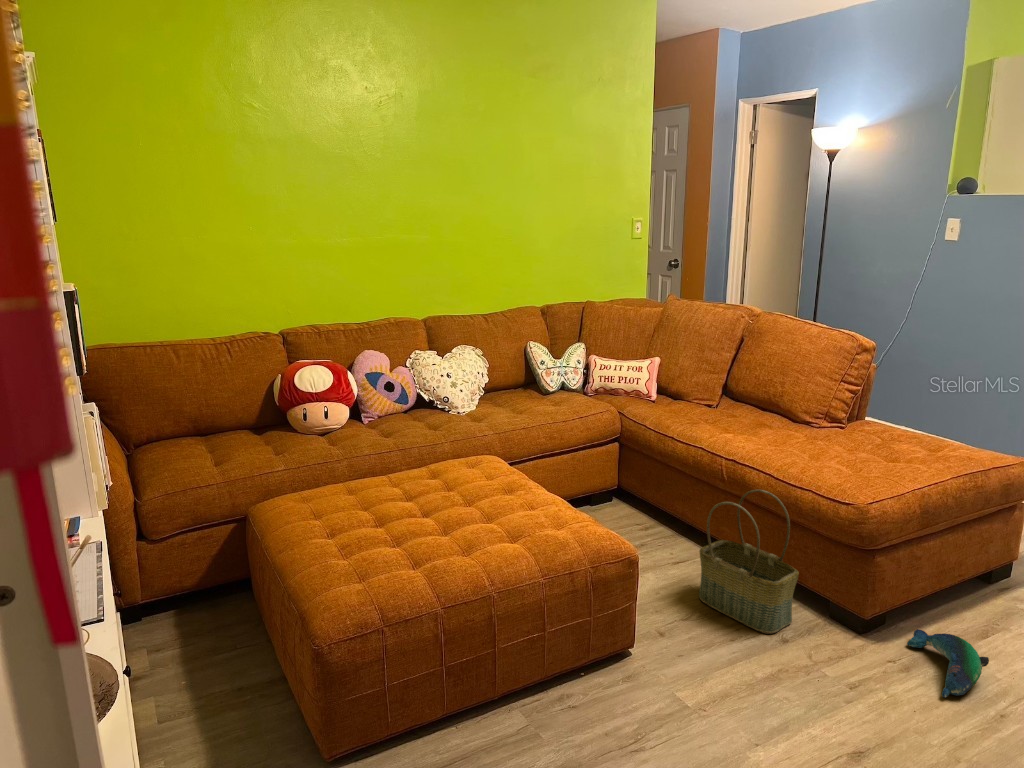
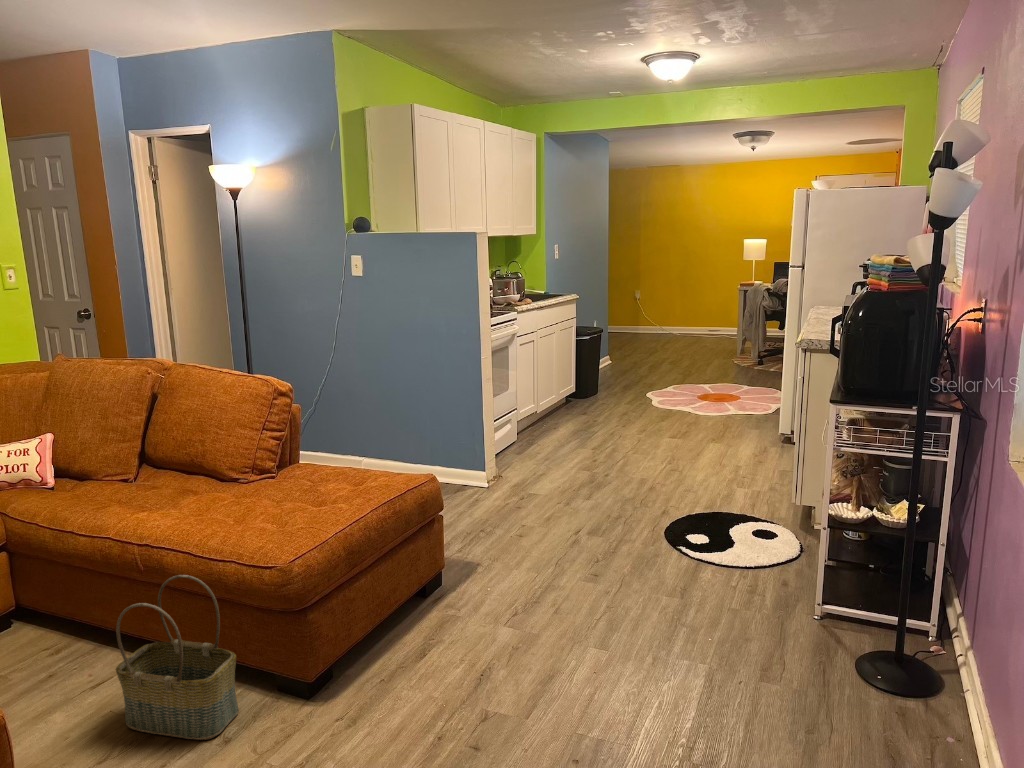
plush toy: present [907,629,989,698] -> none [355,665,423,735]

